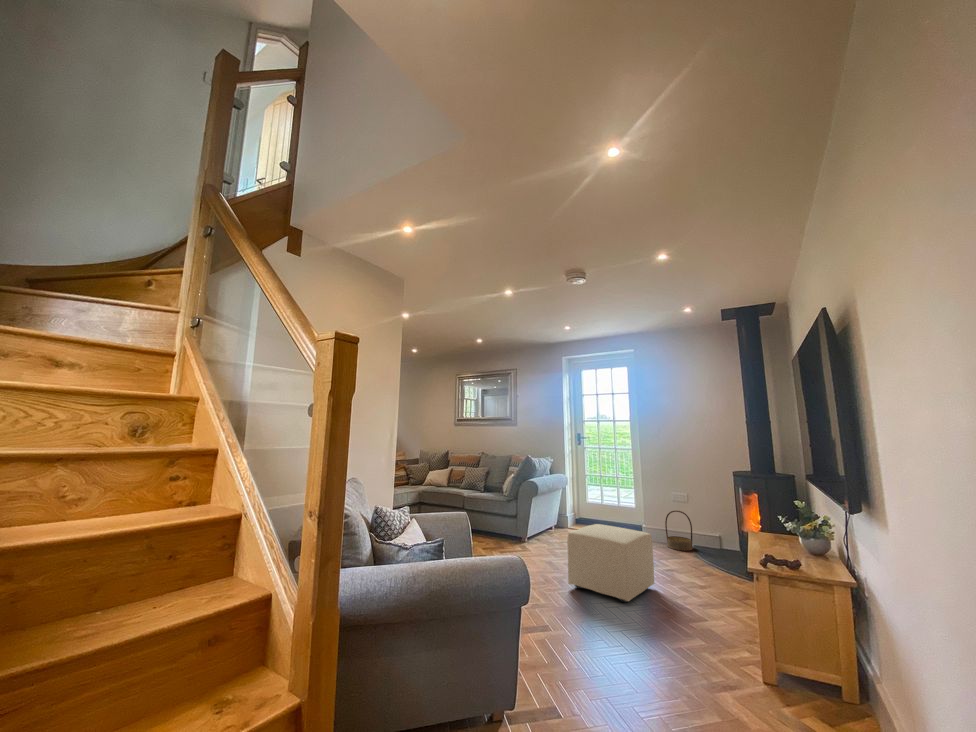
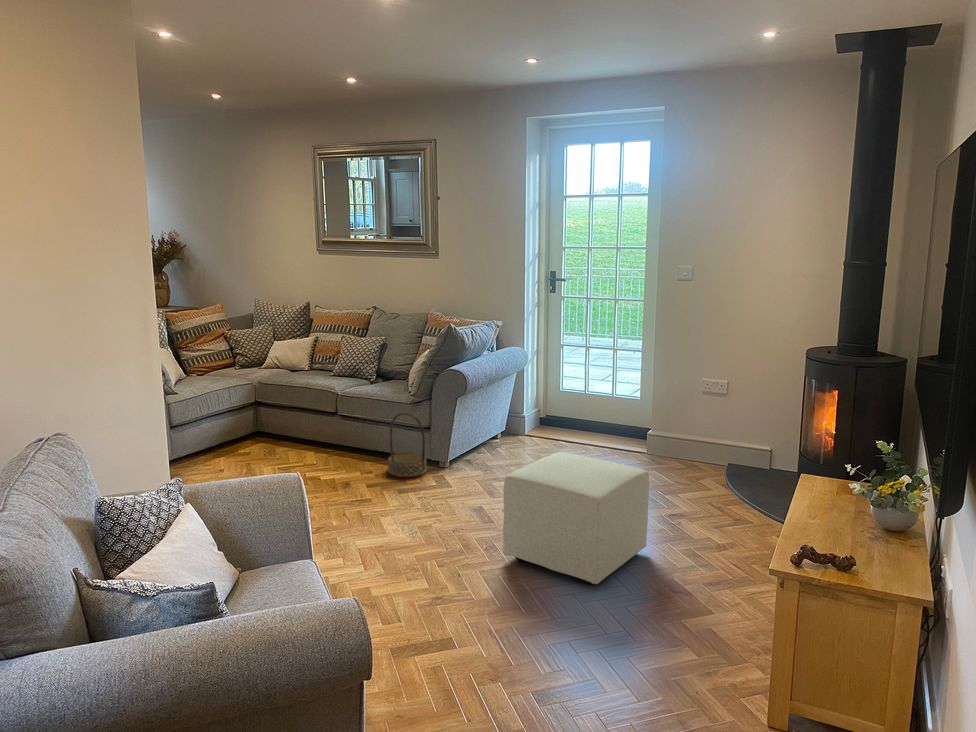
basket: present [665,510,692,551] -> present [388,413,427,477]

